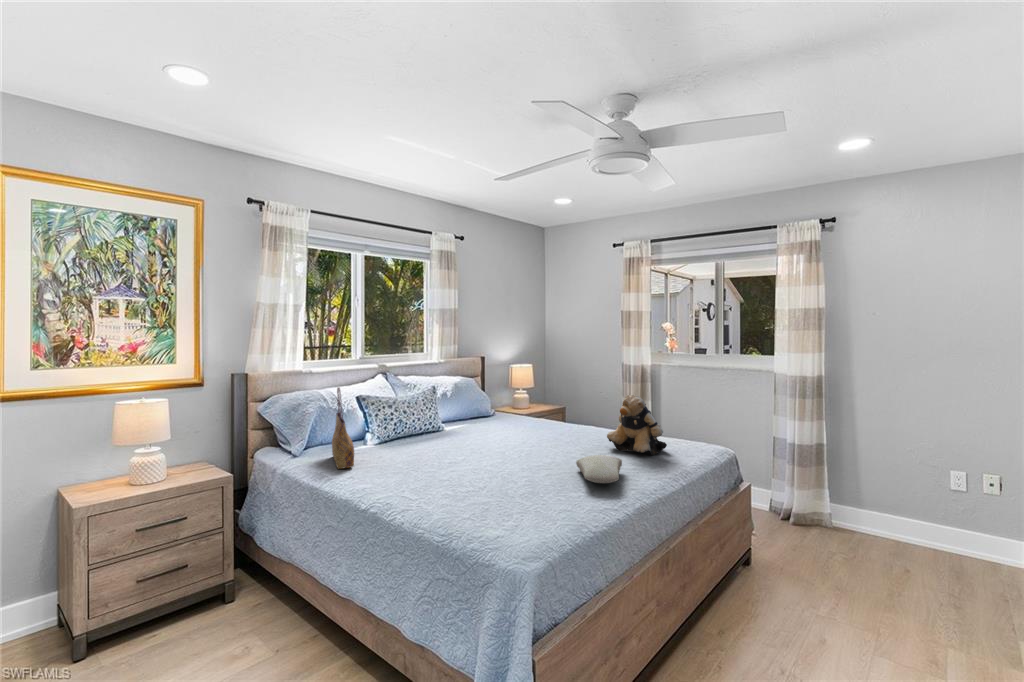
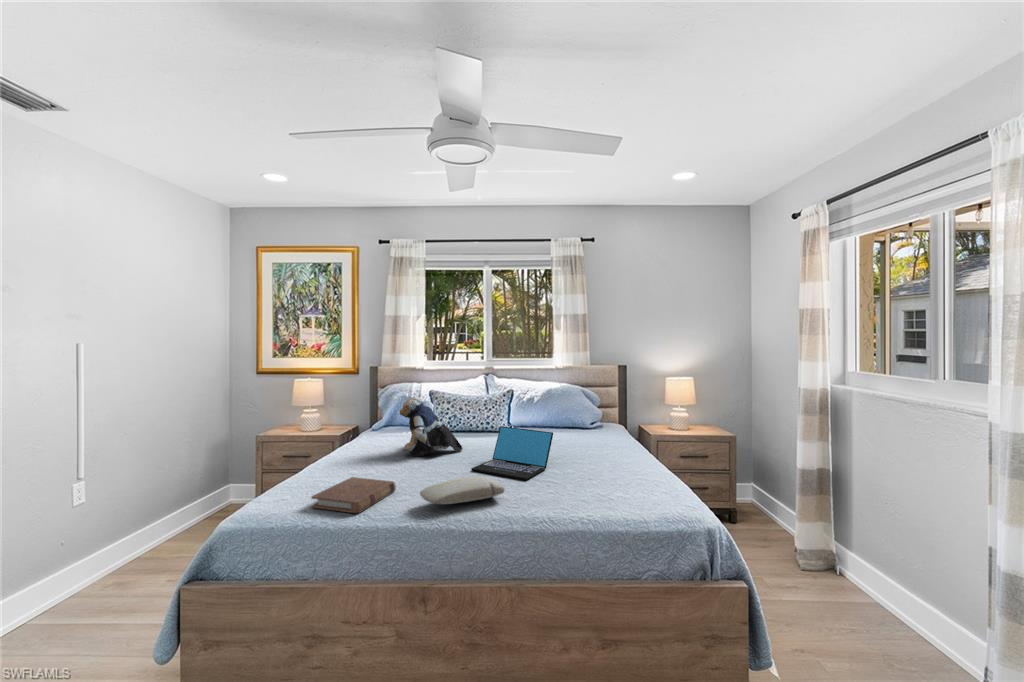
tote bag: present [332,387,354,469] -> none [356,382,395,445]
teddy bear: present [607,395,667,455] -> present [400,397,463,456]
laptop: none [512,415,587,461] -> present [471,426,553,480]
book: none [482,479,570,521] -> present [311,477,396,513]

